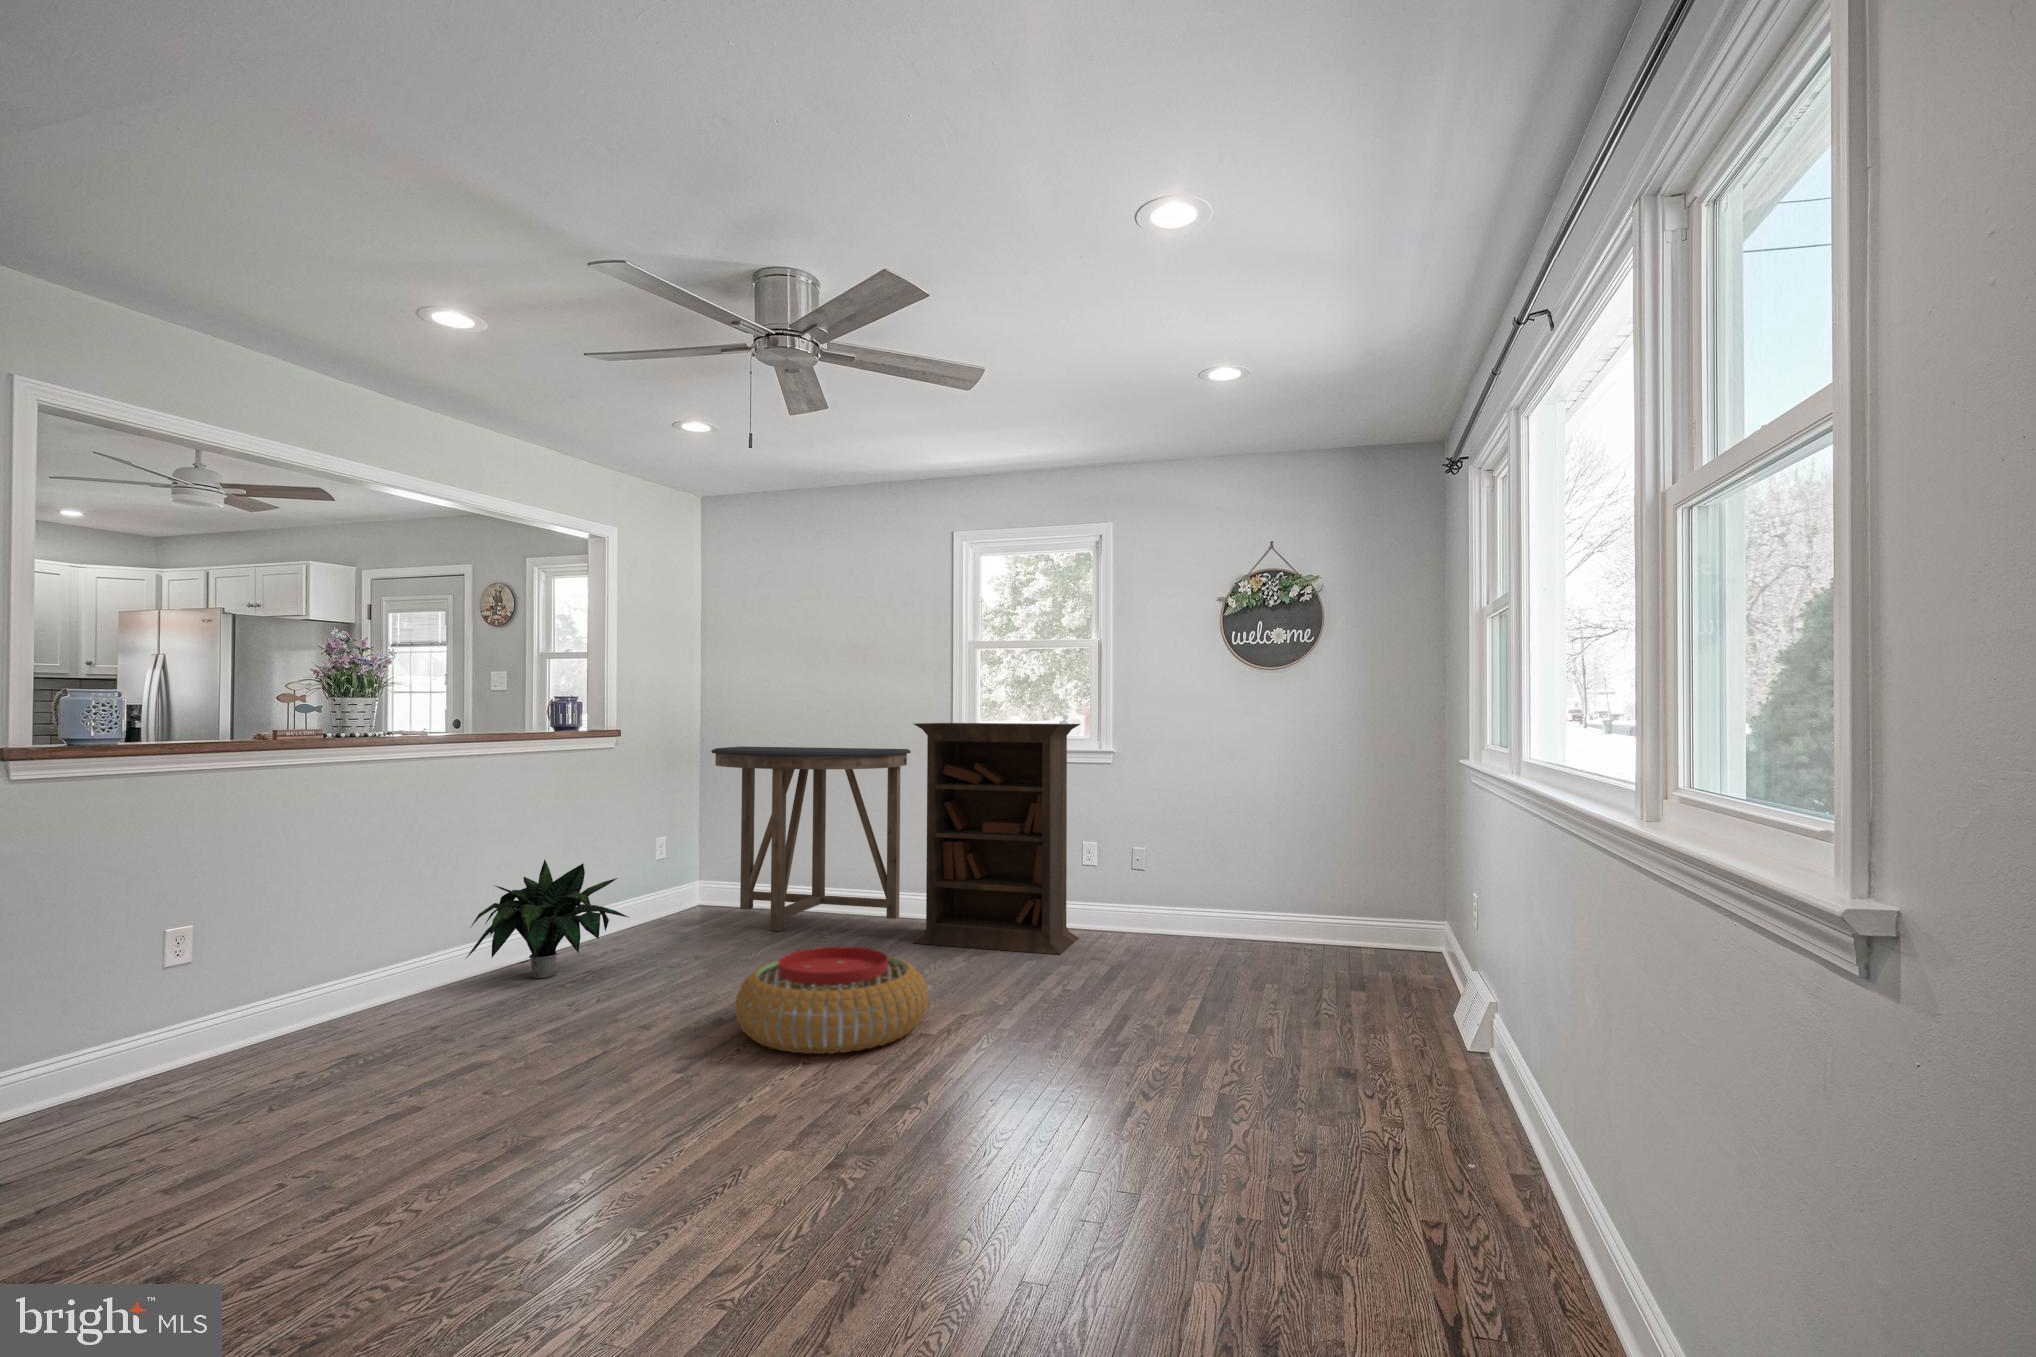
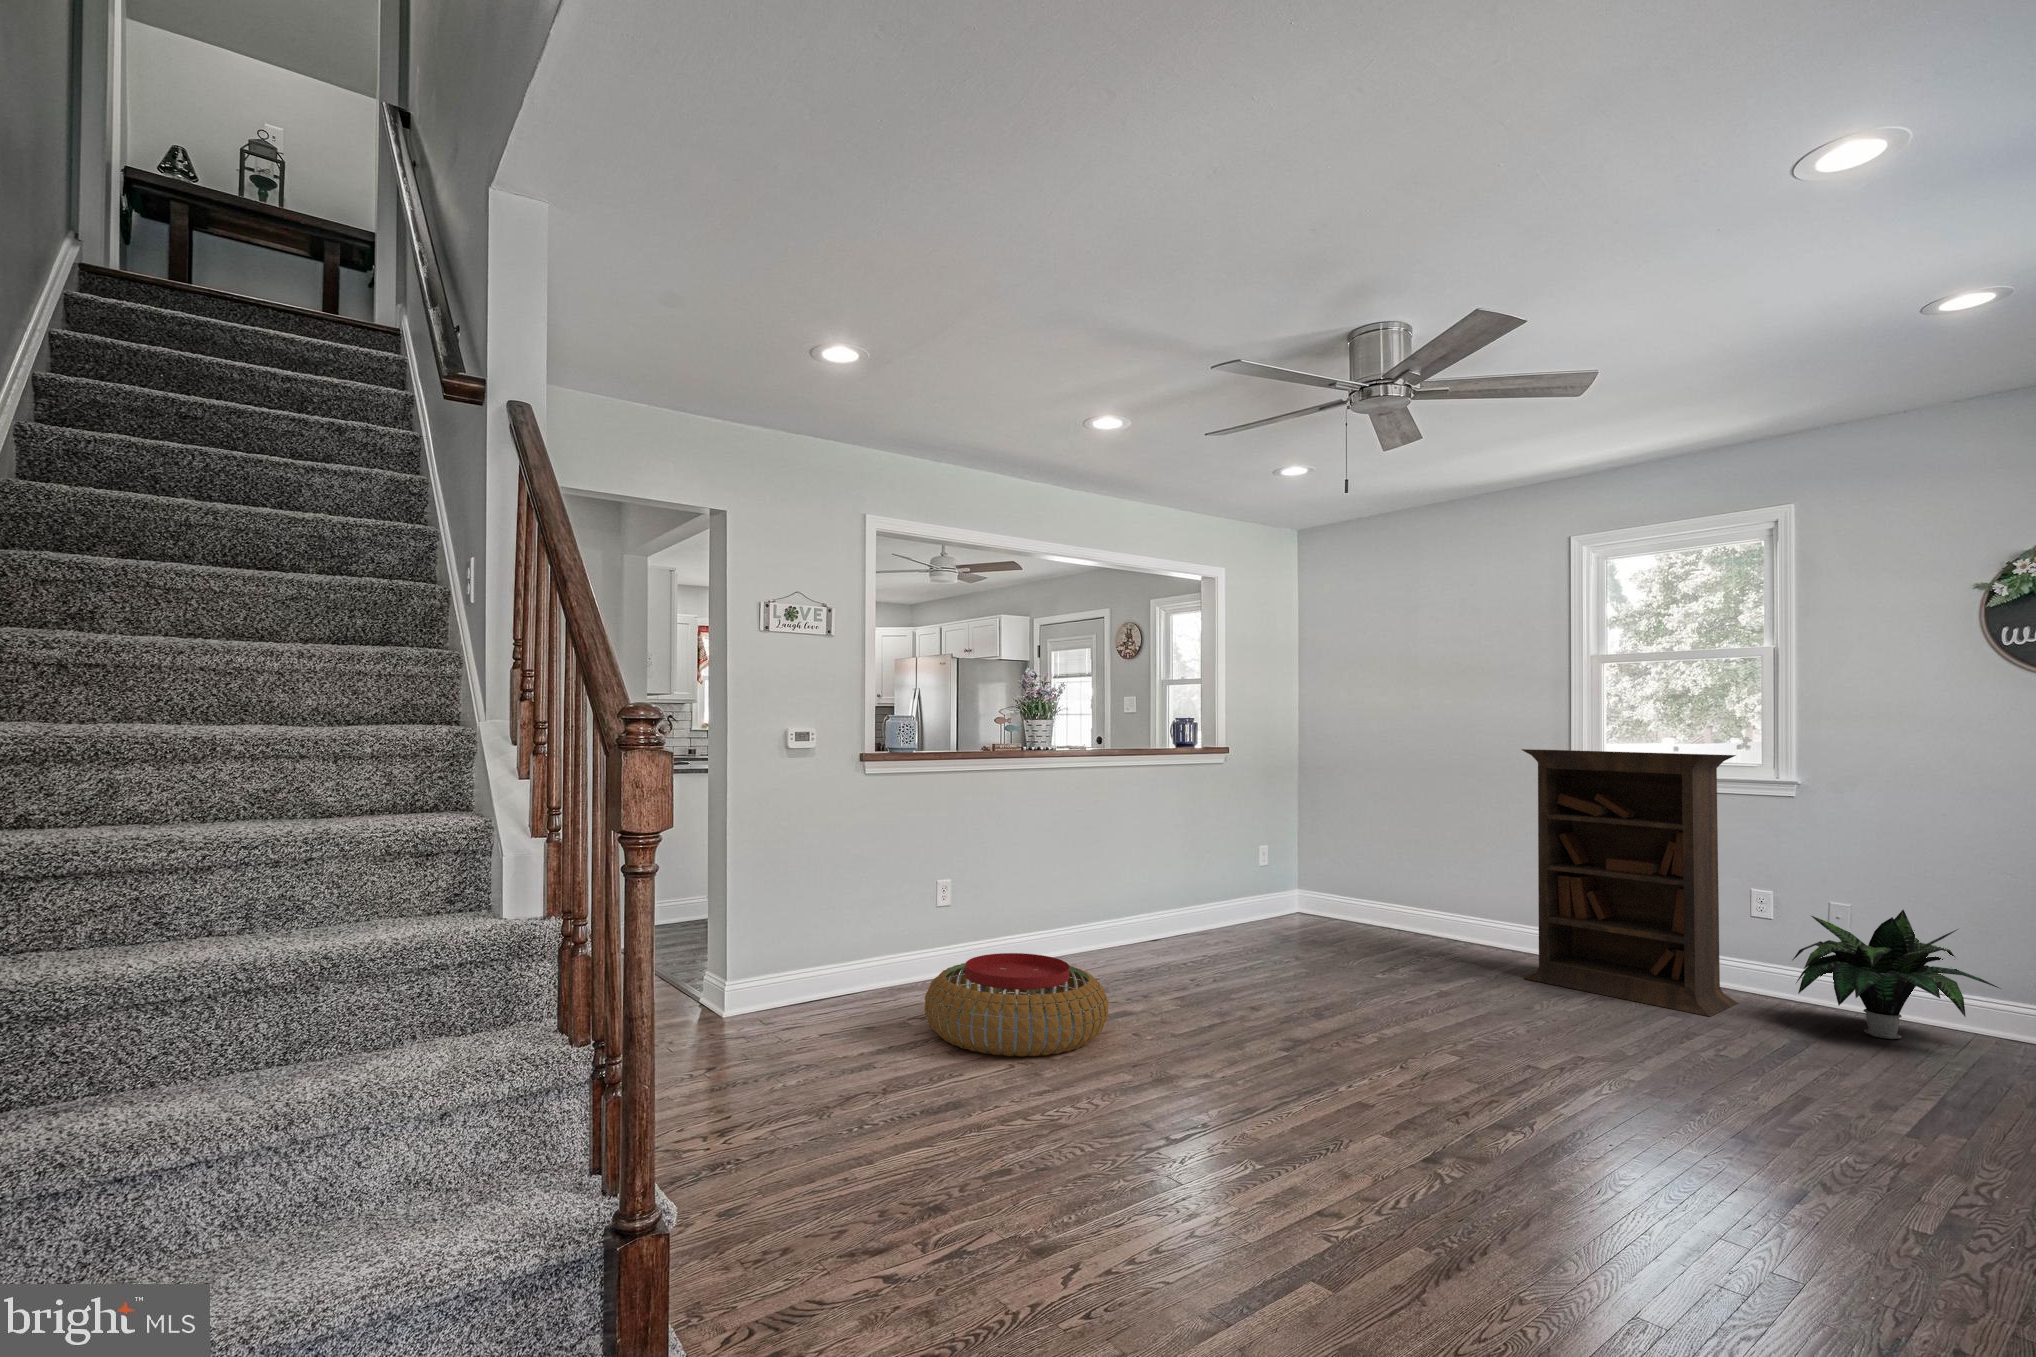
console table: present [711,747,911,931] -> none [1312,768,1520,953]
potted plant: present [466,860,628,978] -> present [1793,910,2001,1039]
pouf: present [735,946,928,1054] -> present [924,953,1109,1056]

